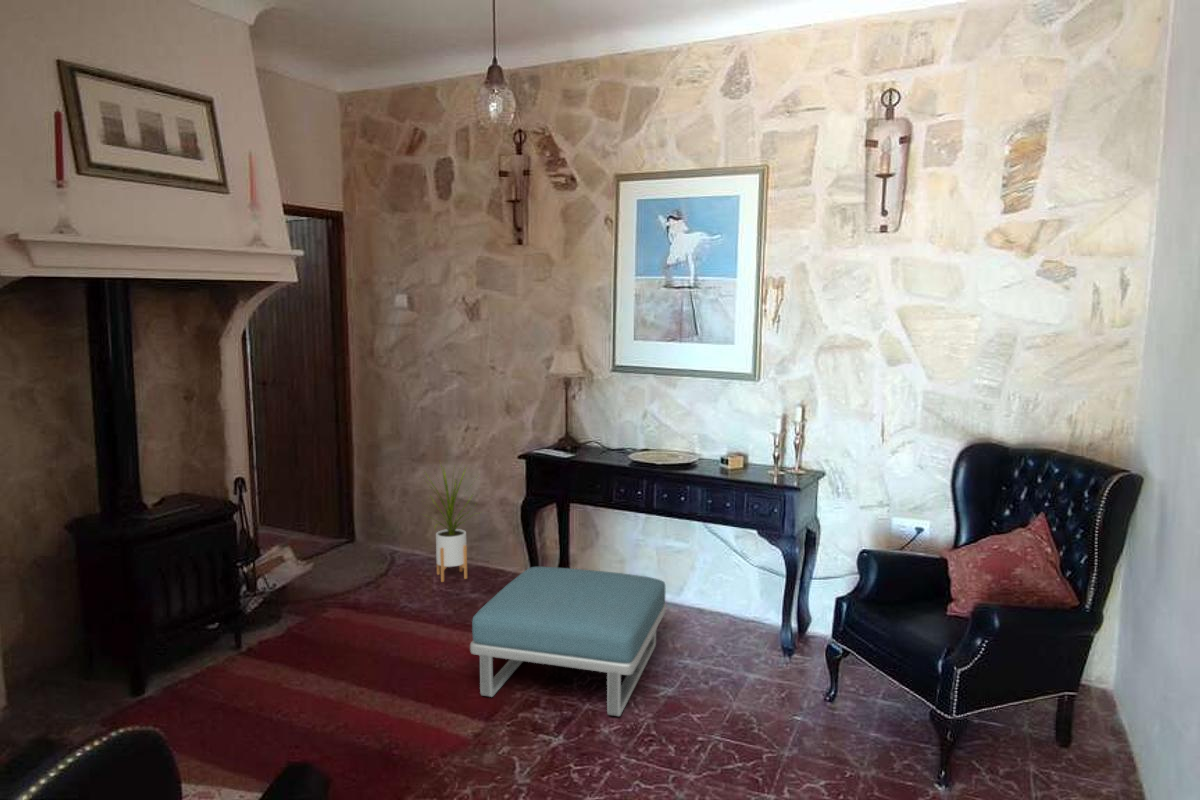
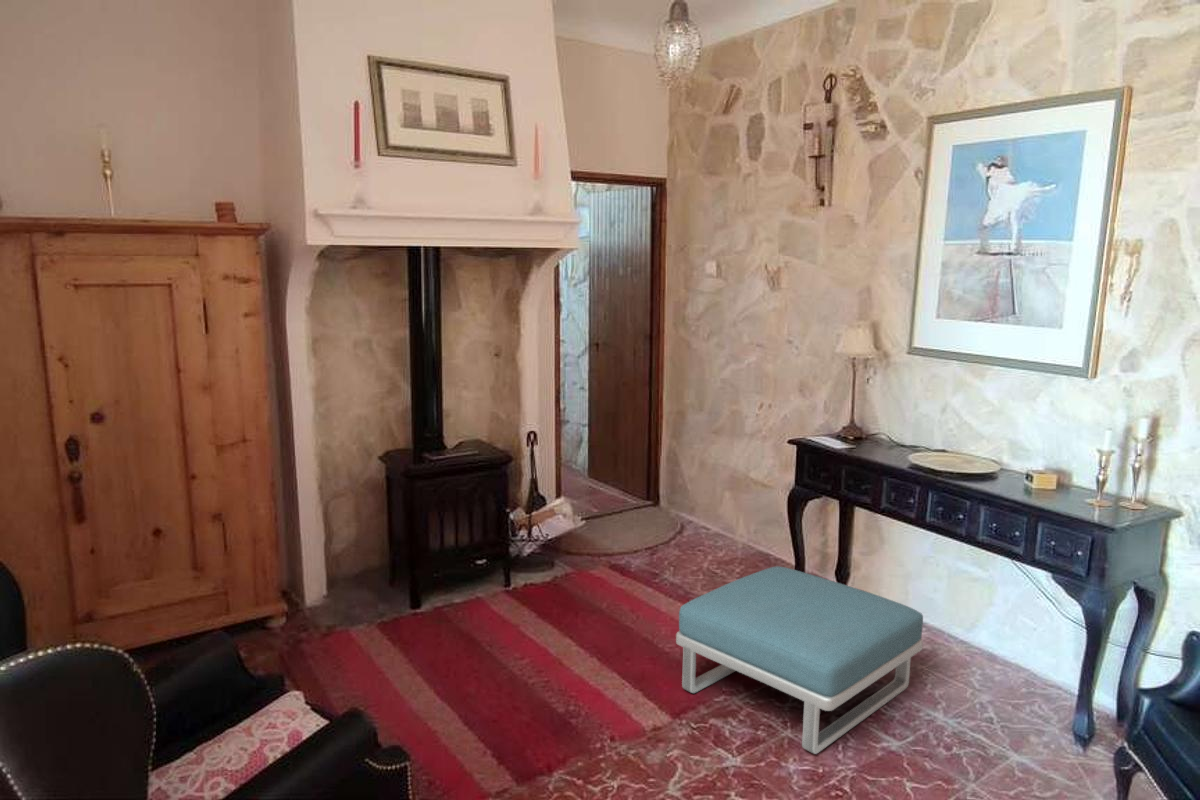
house plant: present [431,466,468,582] -> none [688,435,761,566]

